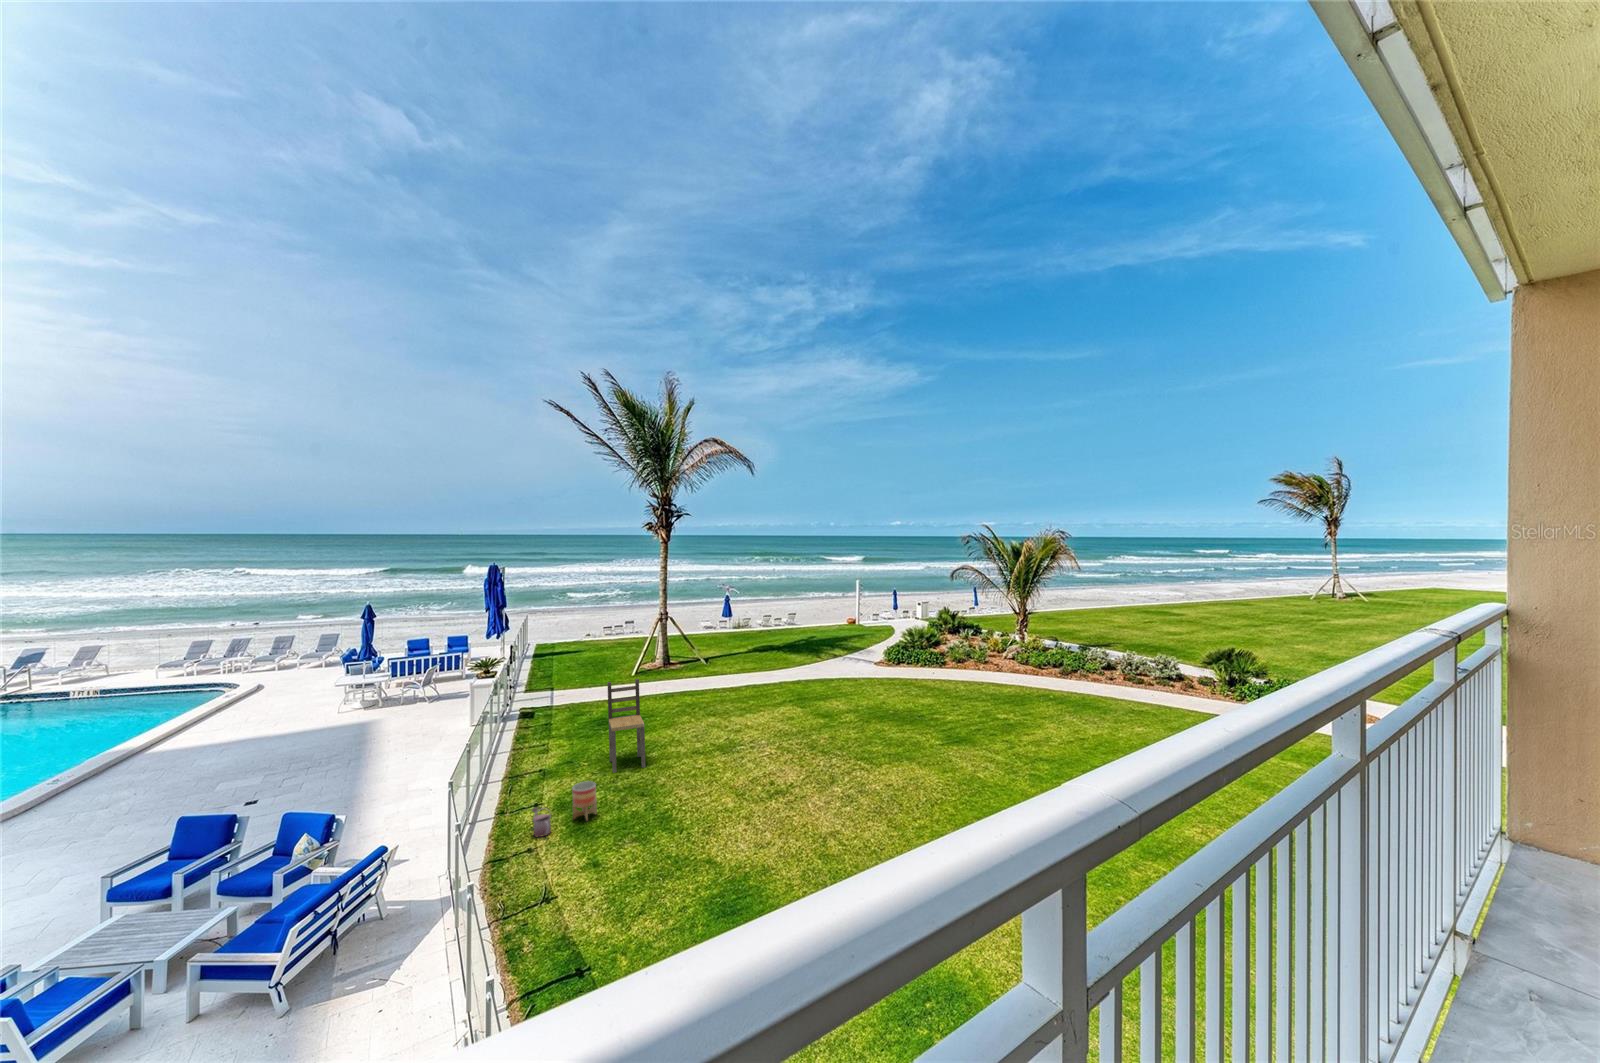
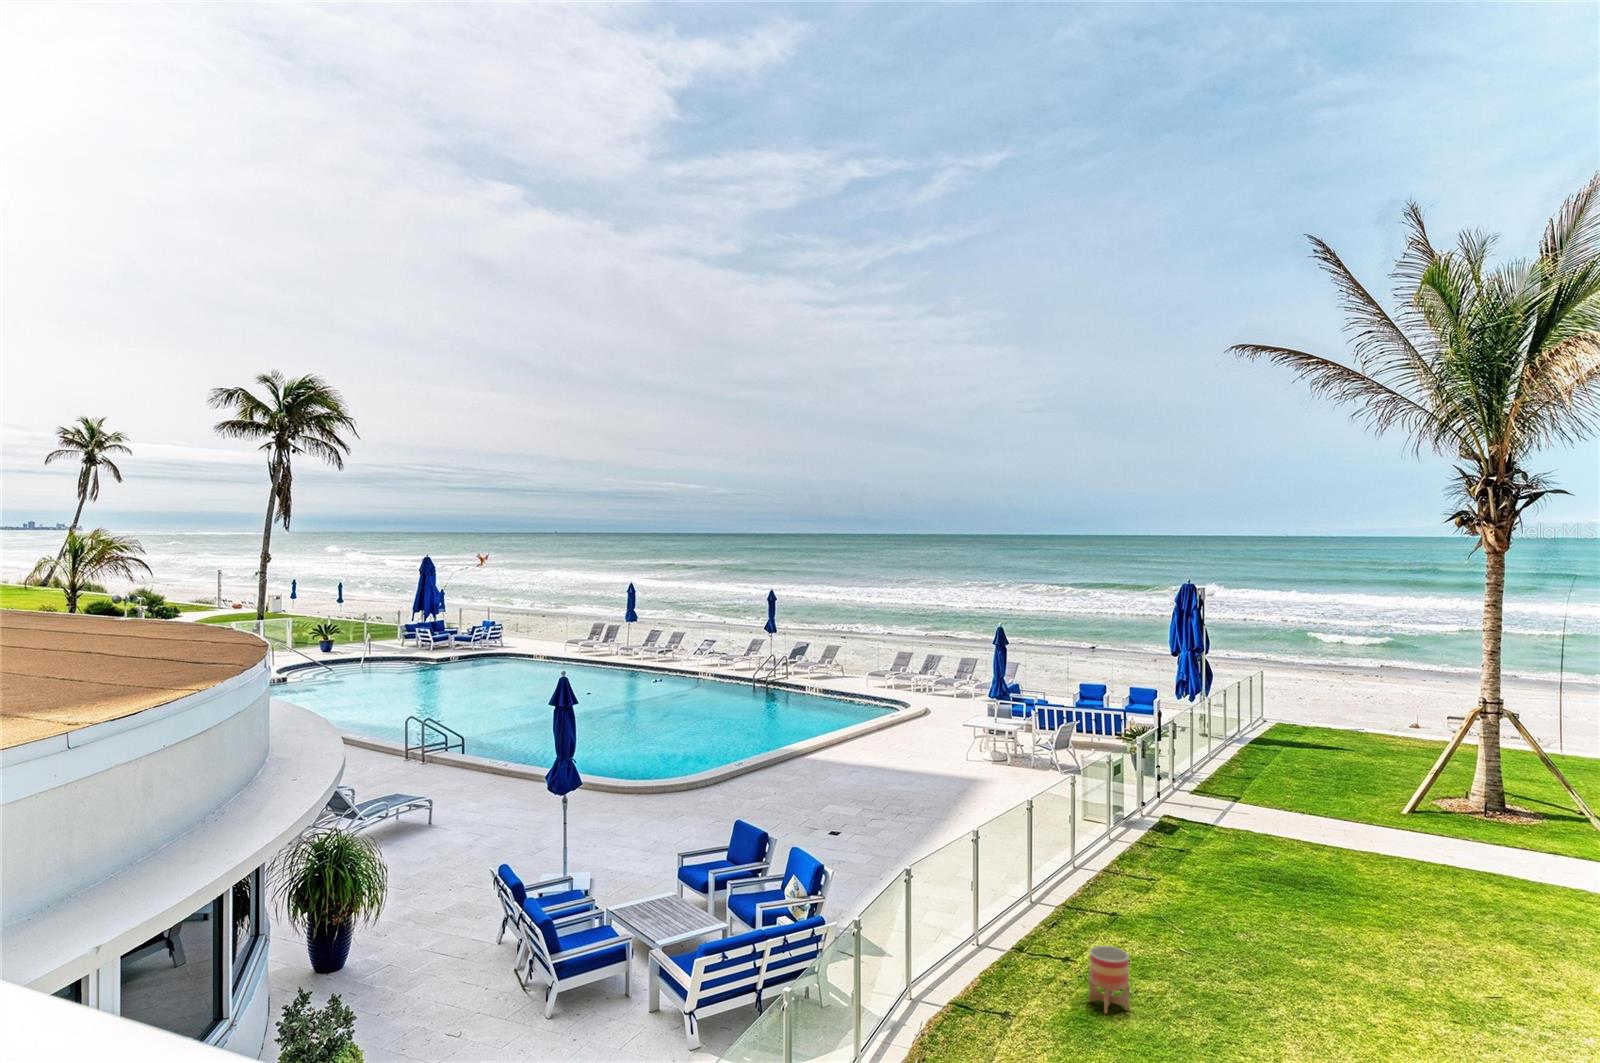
chair: present [608,679,646,773] -> none [1213,799,1286,975]
watering can: present [532,807,551,837] -> none [1019,956,1050,1006]

